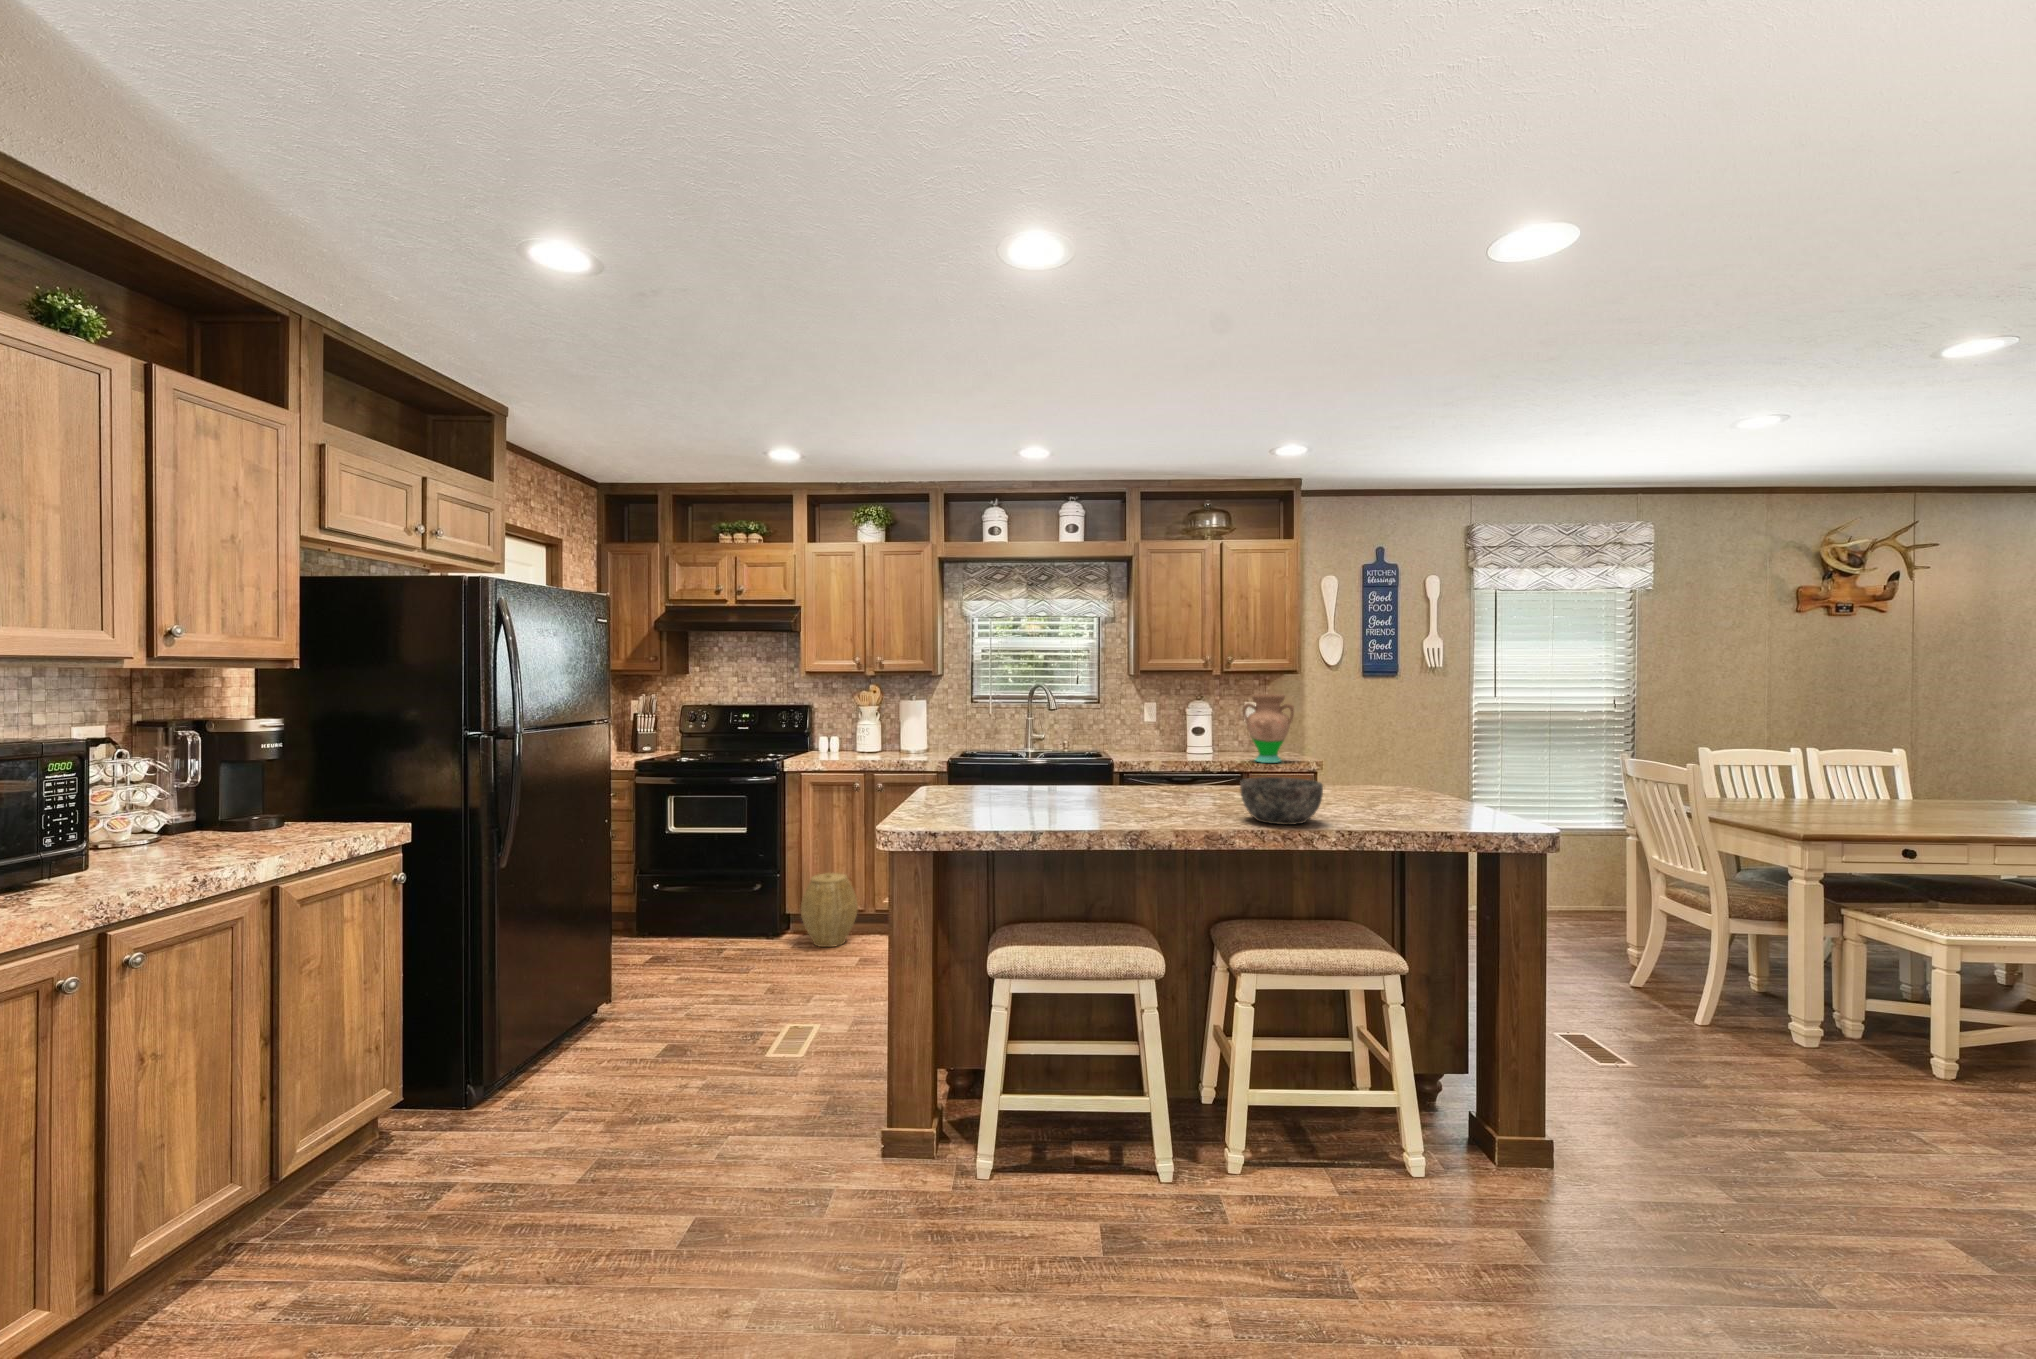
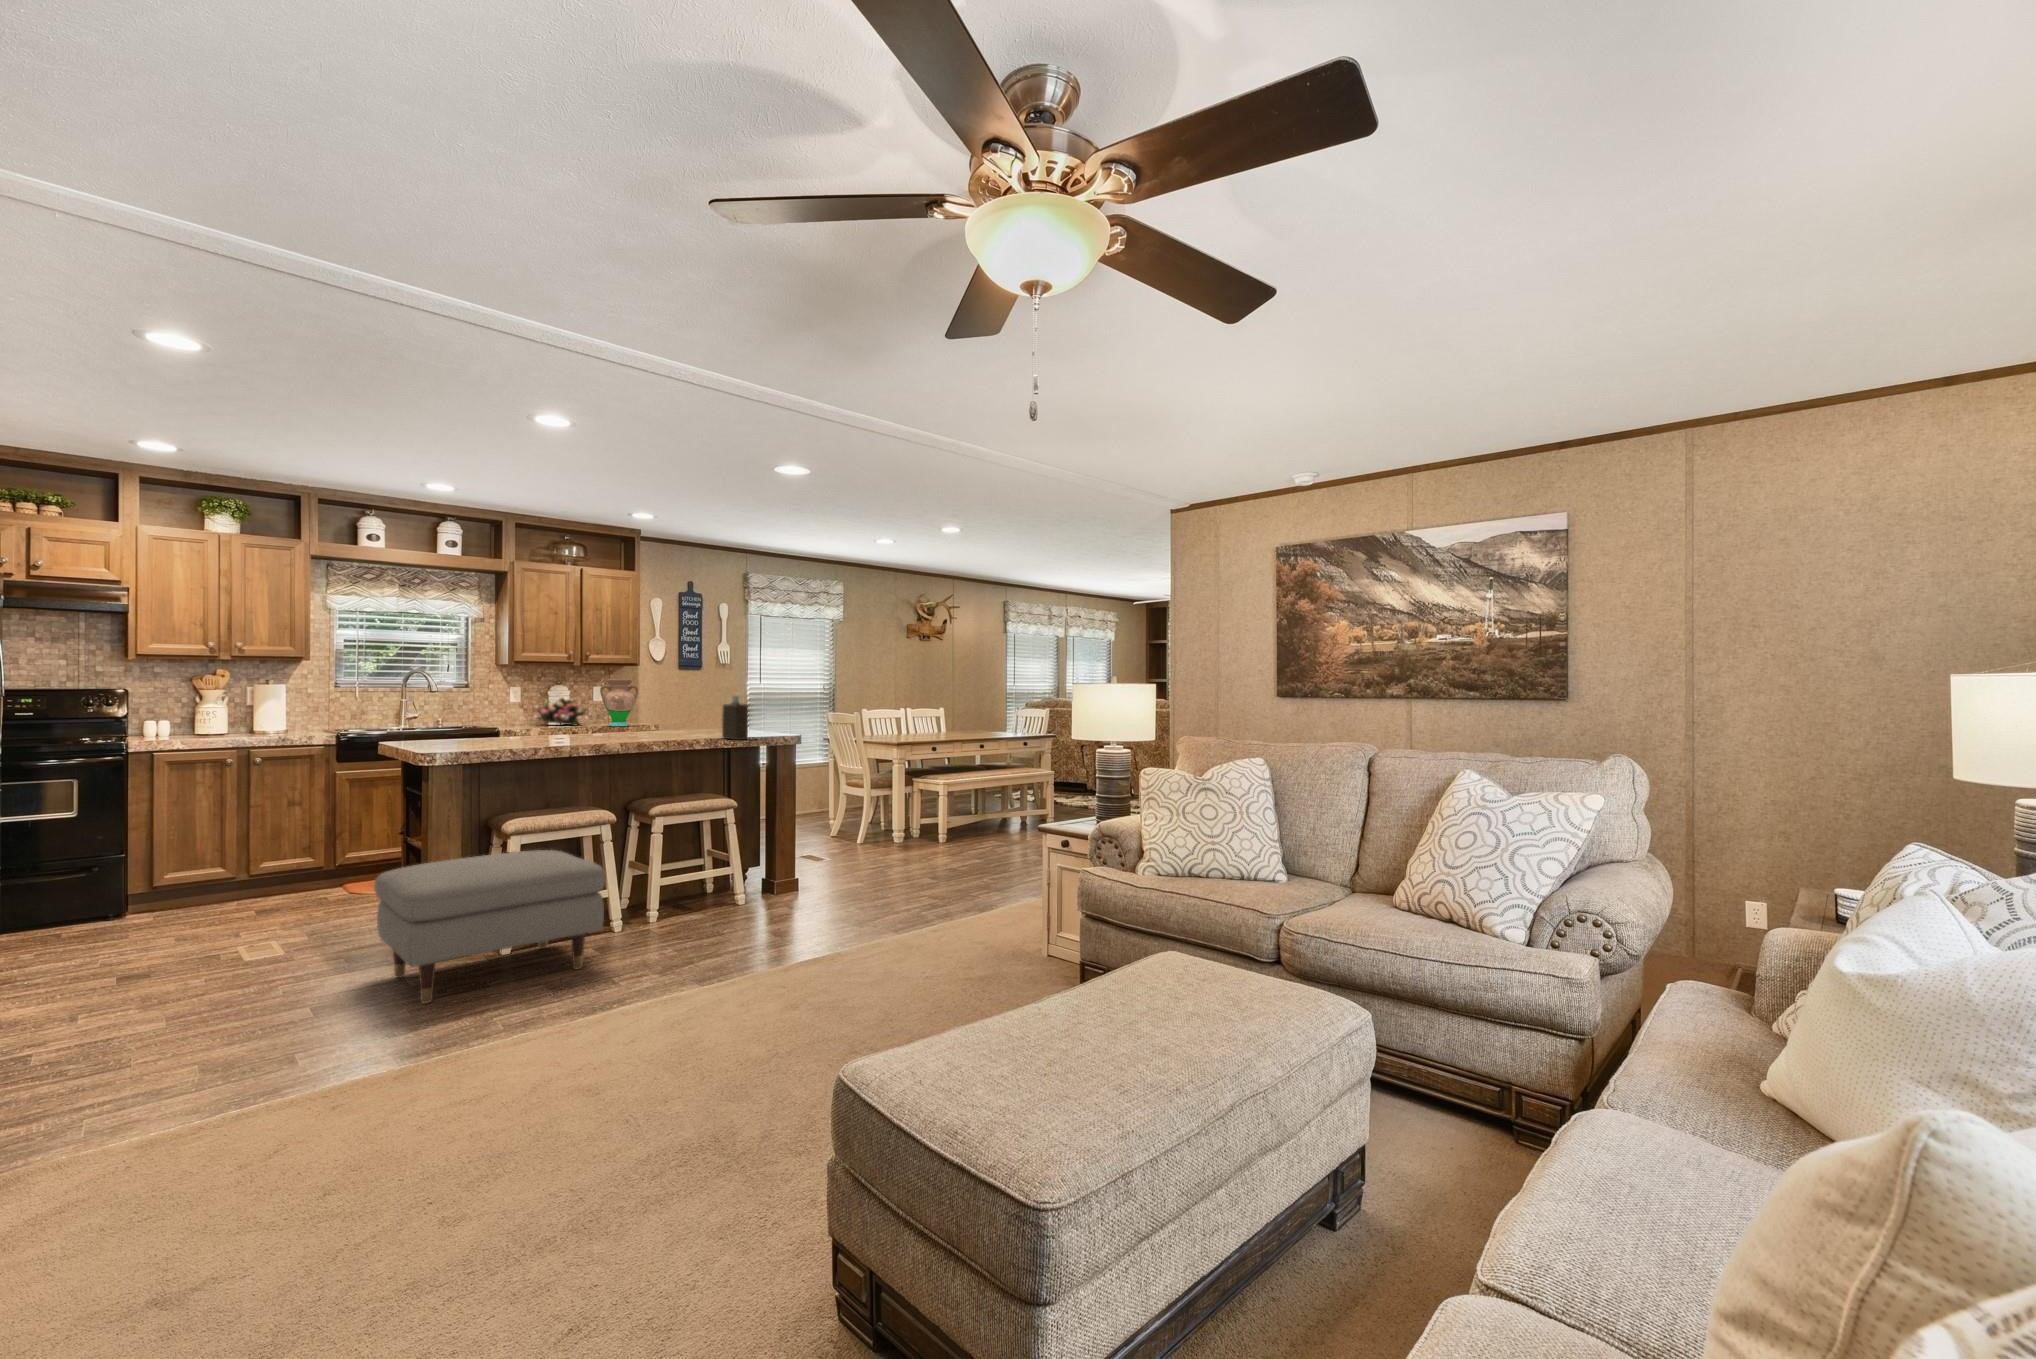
flower arrangement: none [1166,715,1233,756] -> present [534,696,587,725]
bottle: none [1380,745,1429,834] -> present [722,696,748,740]
bowl: present [1240,777,1323,825] -> none [645,717,693,741]
woven basket: present [801,873,858,947] -> none [160,844,233,913]
ottoman: none [762,1008,1090,1287] -> present [374,850,605,1004]

